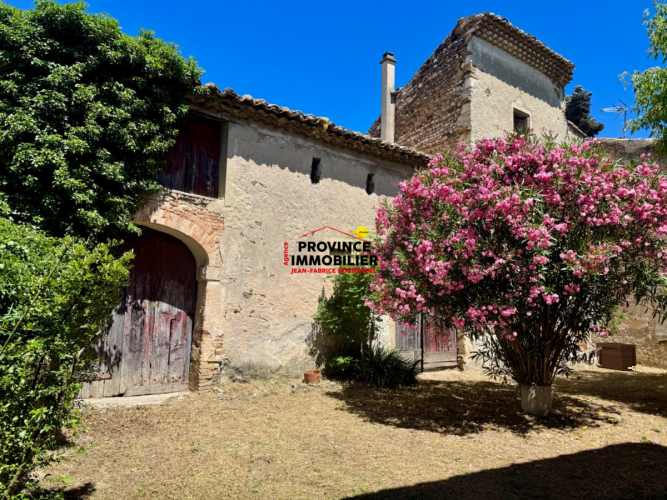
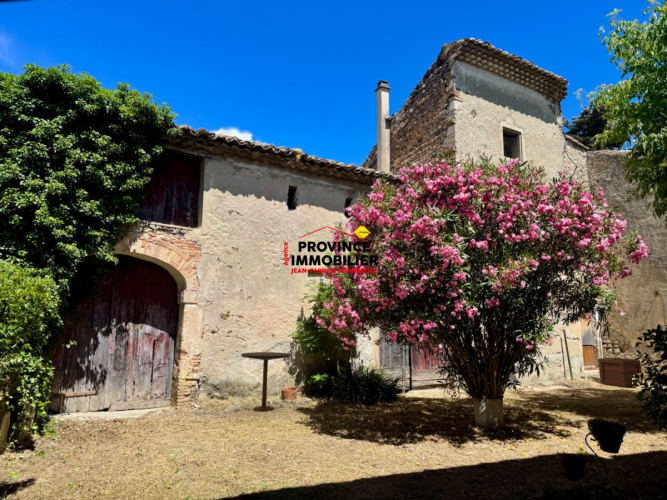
pedestal table: none [267,334,319,395] -> present [241,352,290,411]

